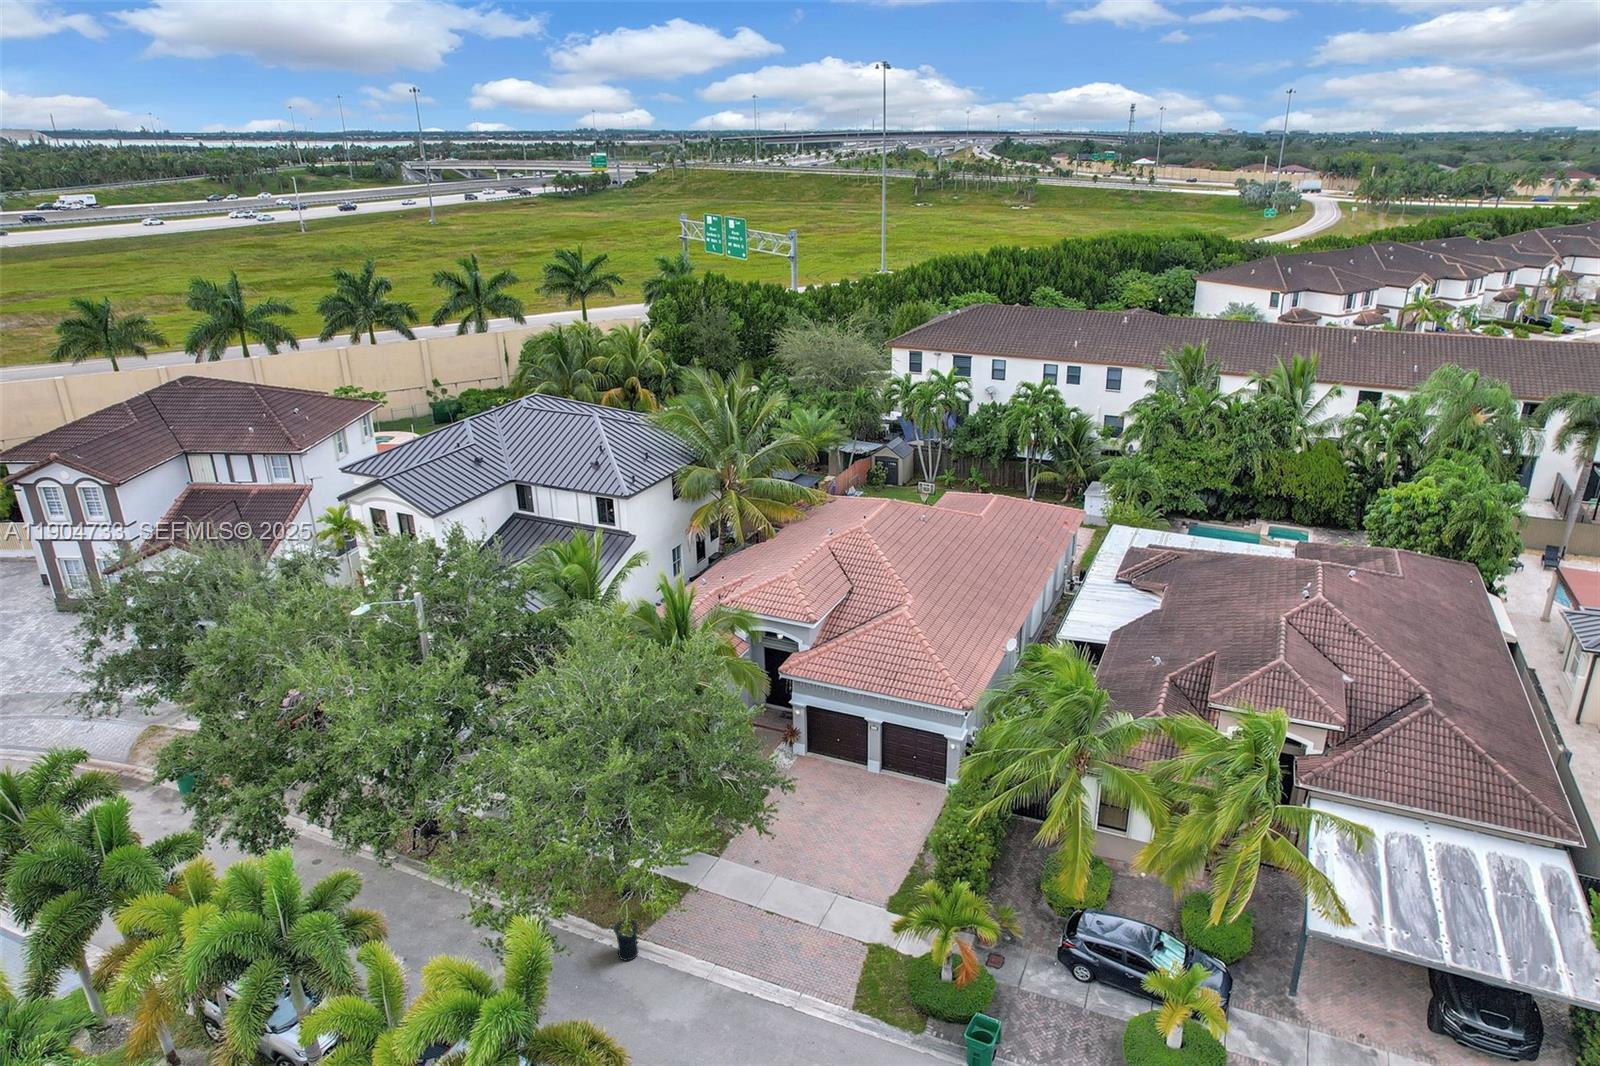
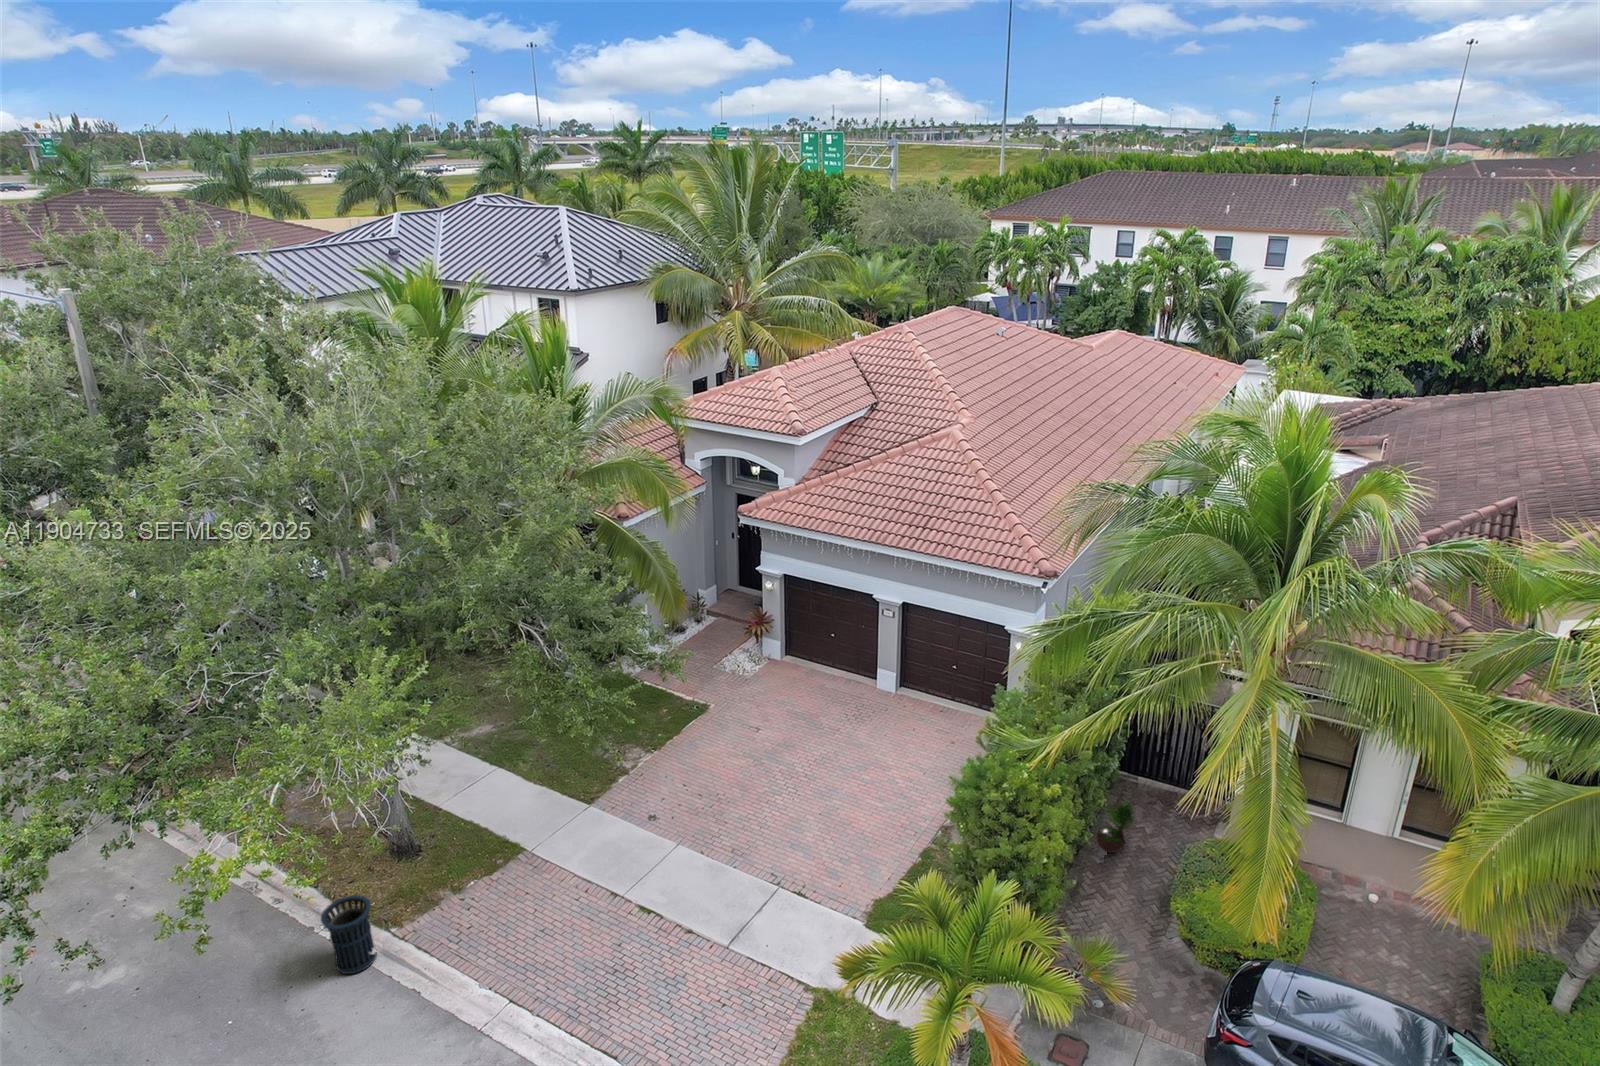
potted tree: none [1003,834,1023,864] -> present [1096,801,1135,853]

